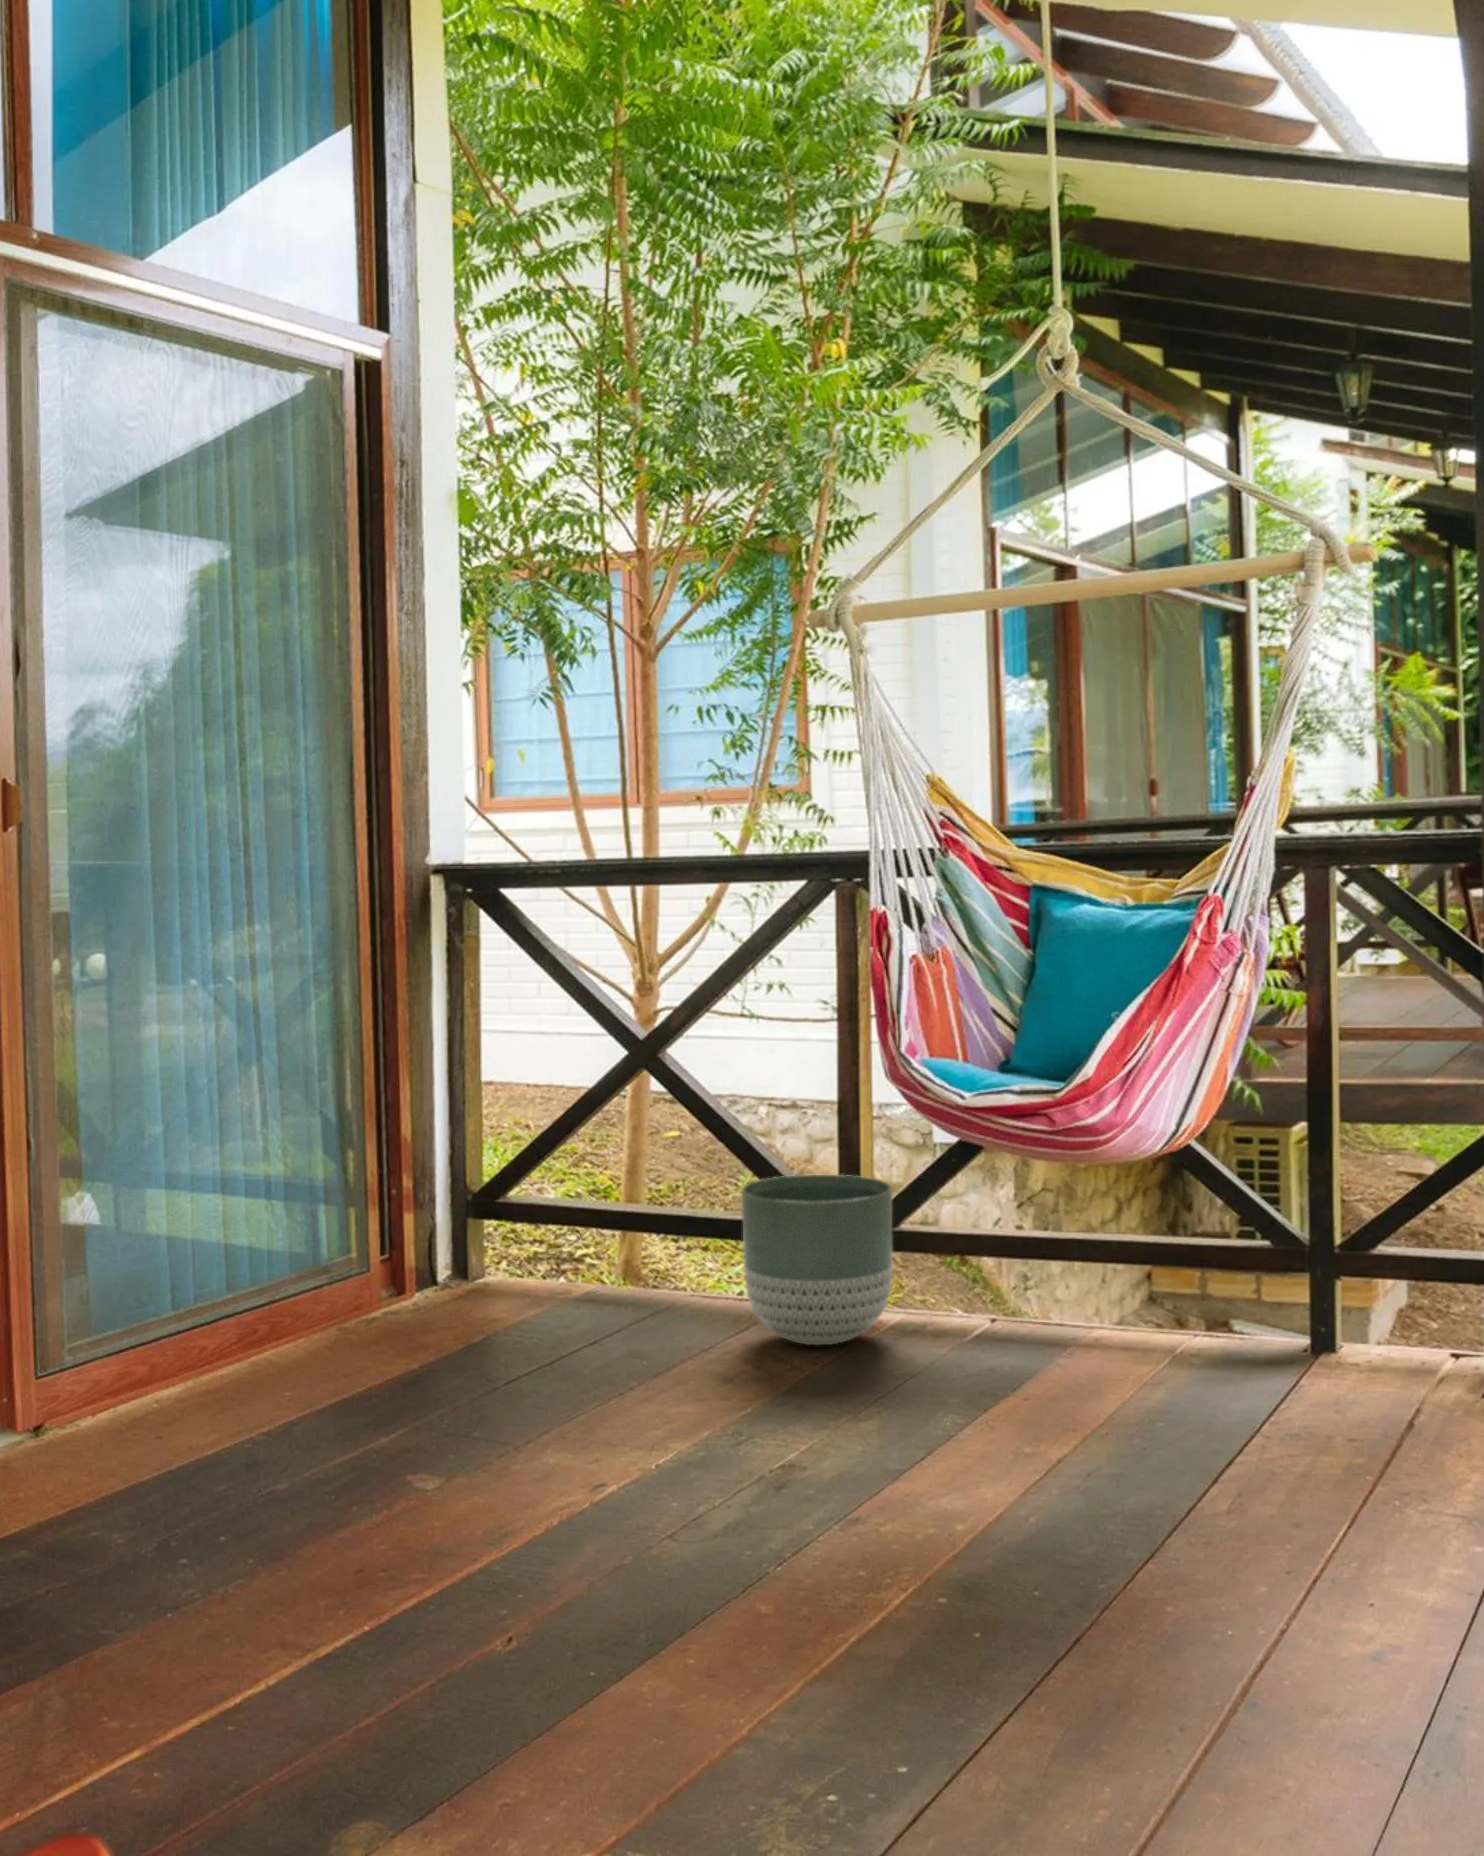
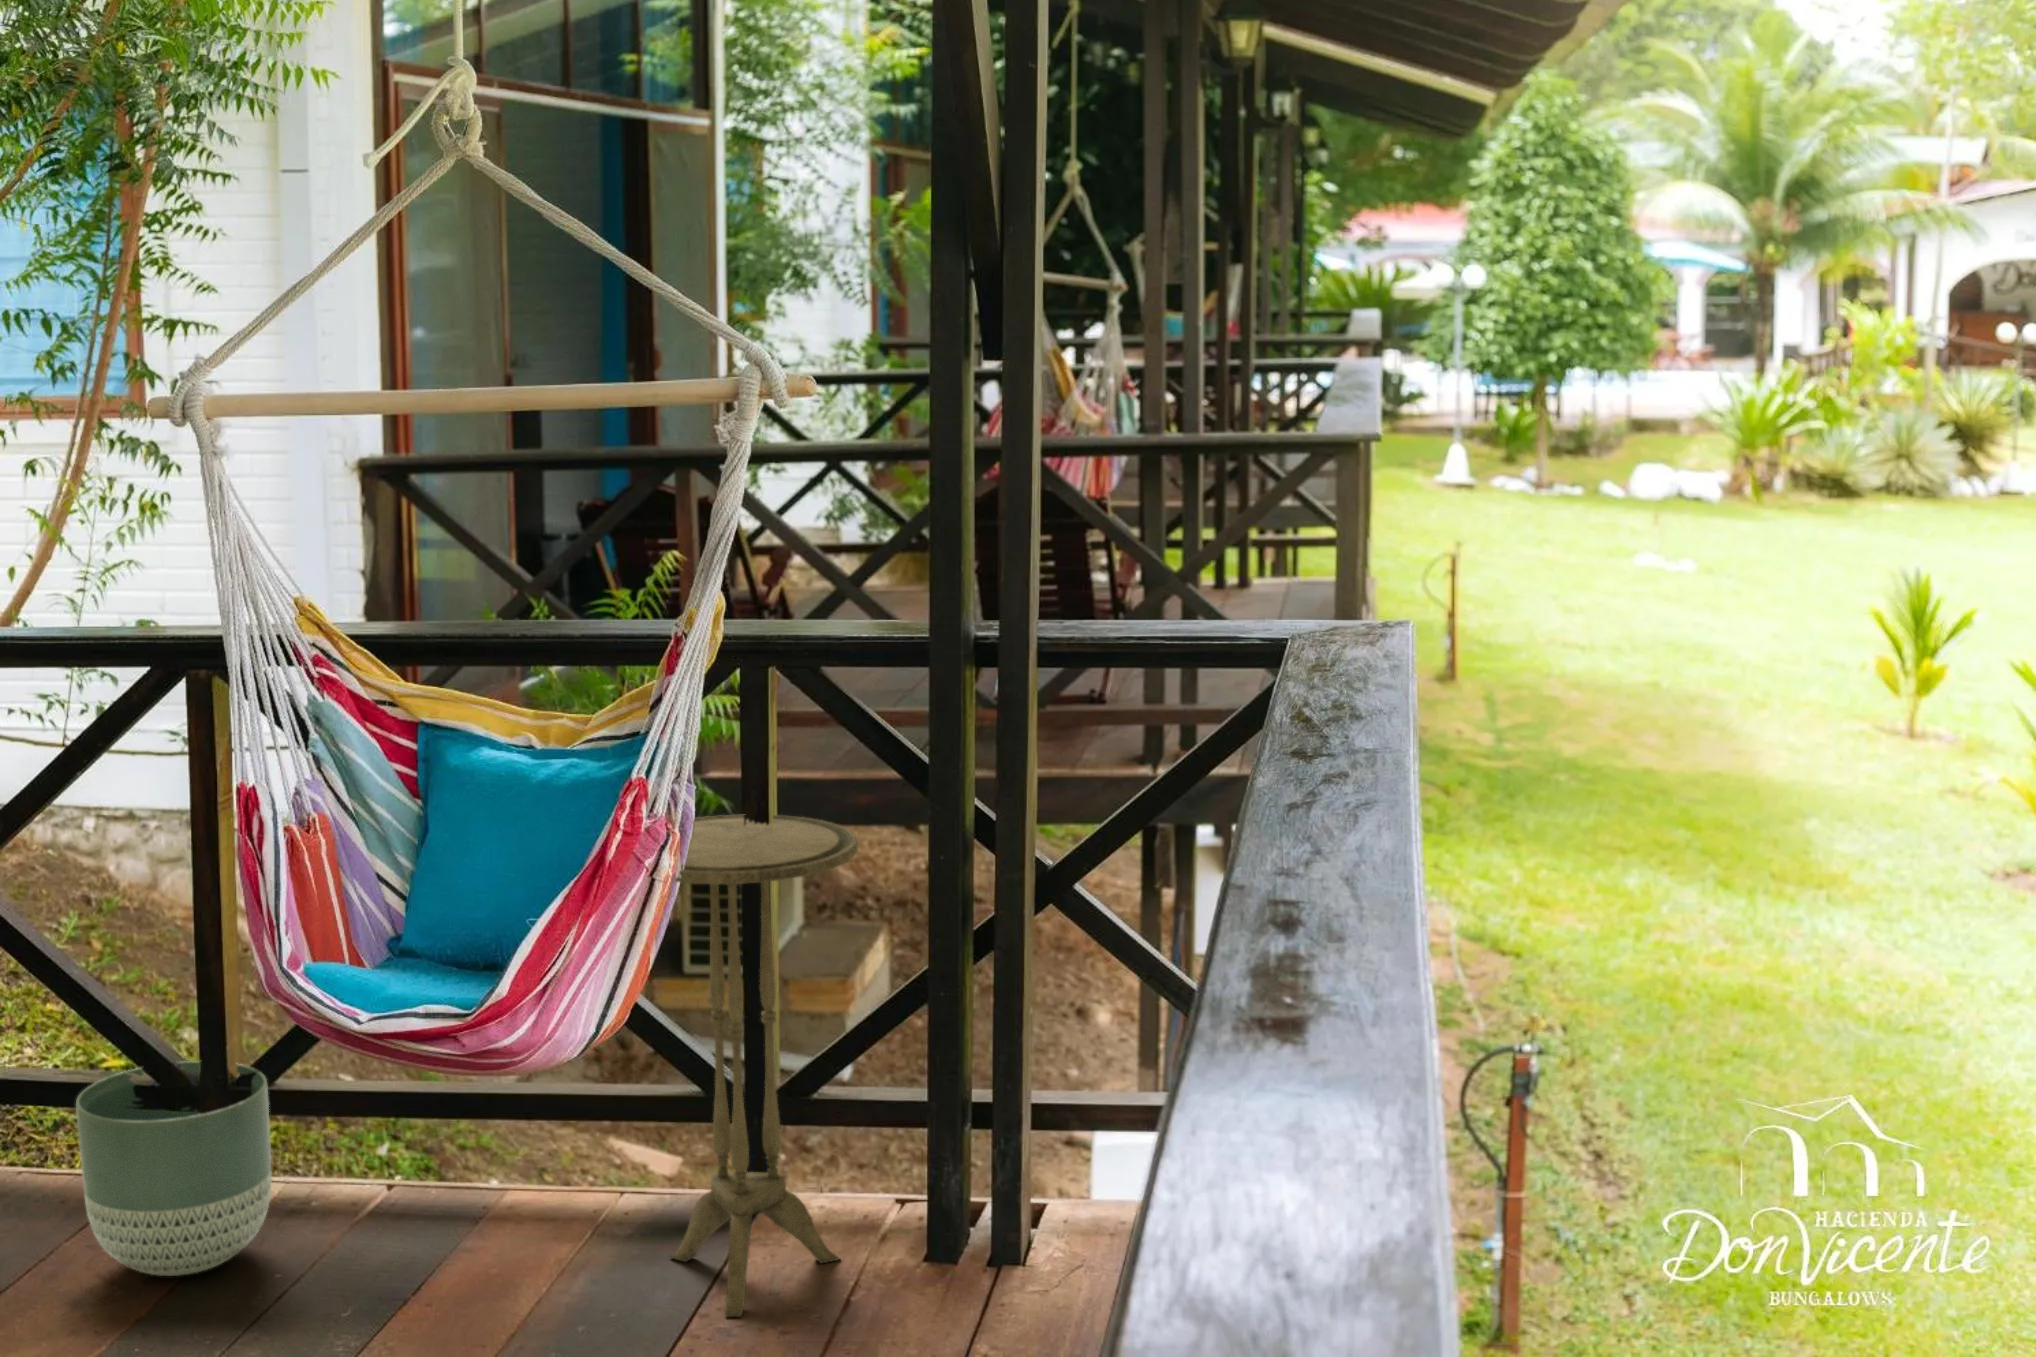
side table: none [1191,971,1419,1417] -> present [671,815,858,1317]

